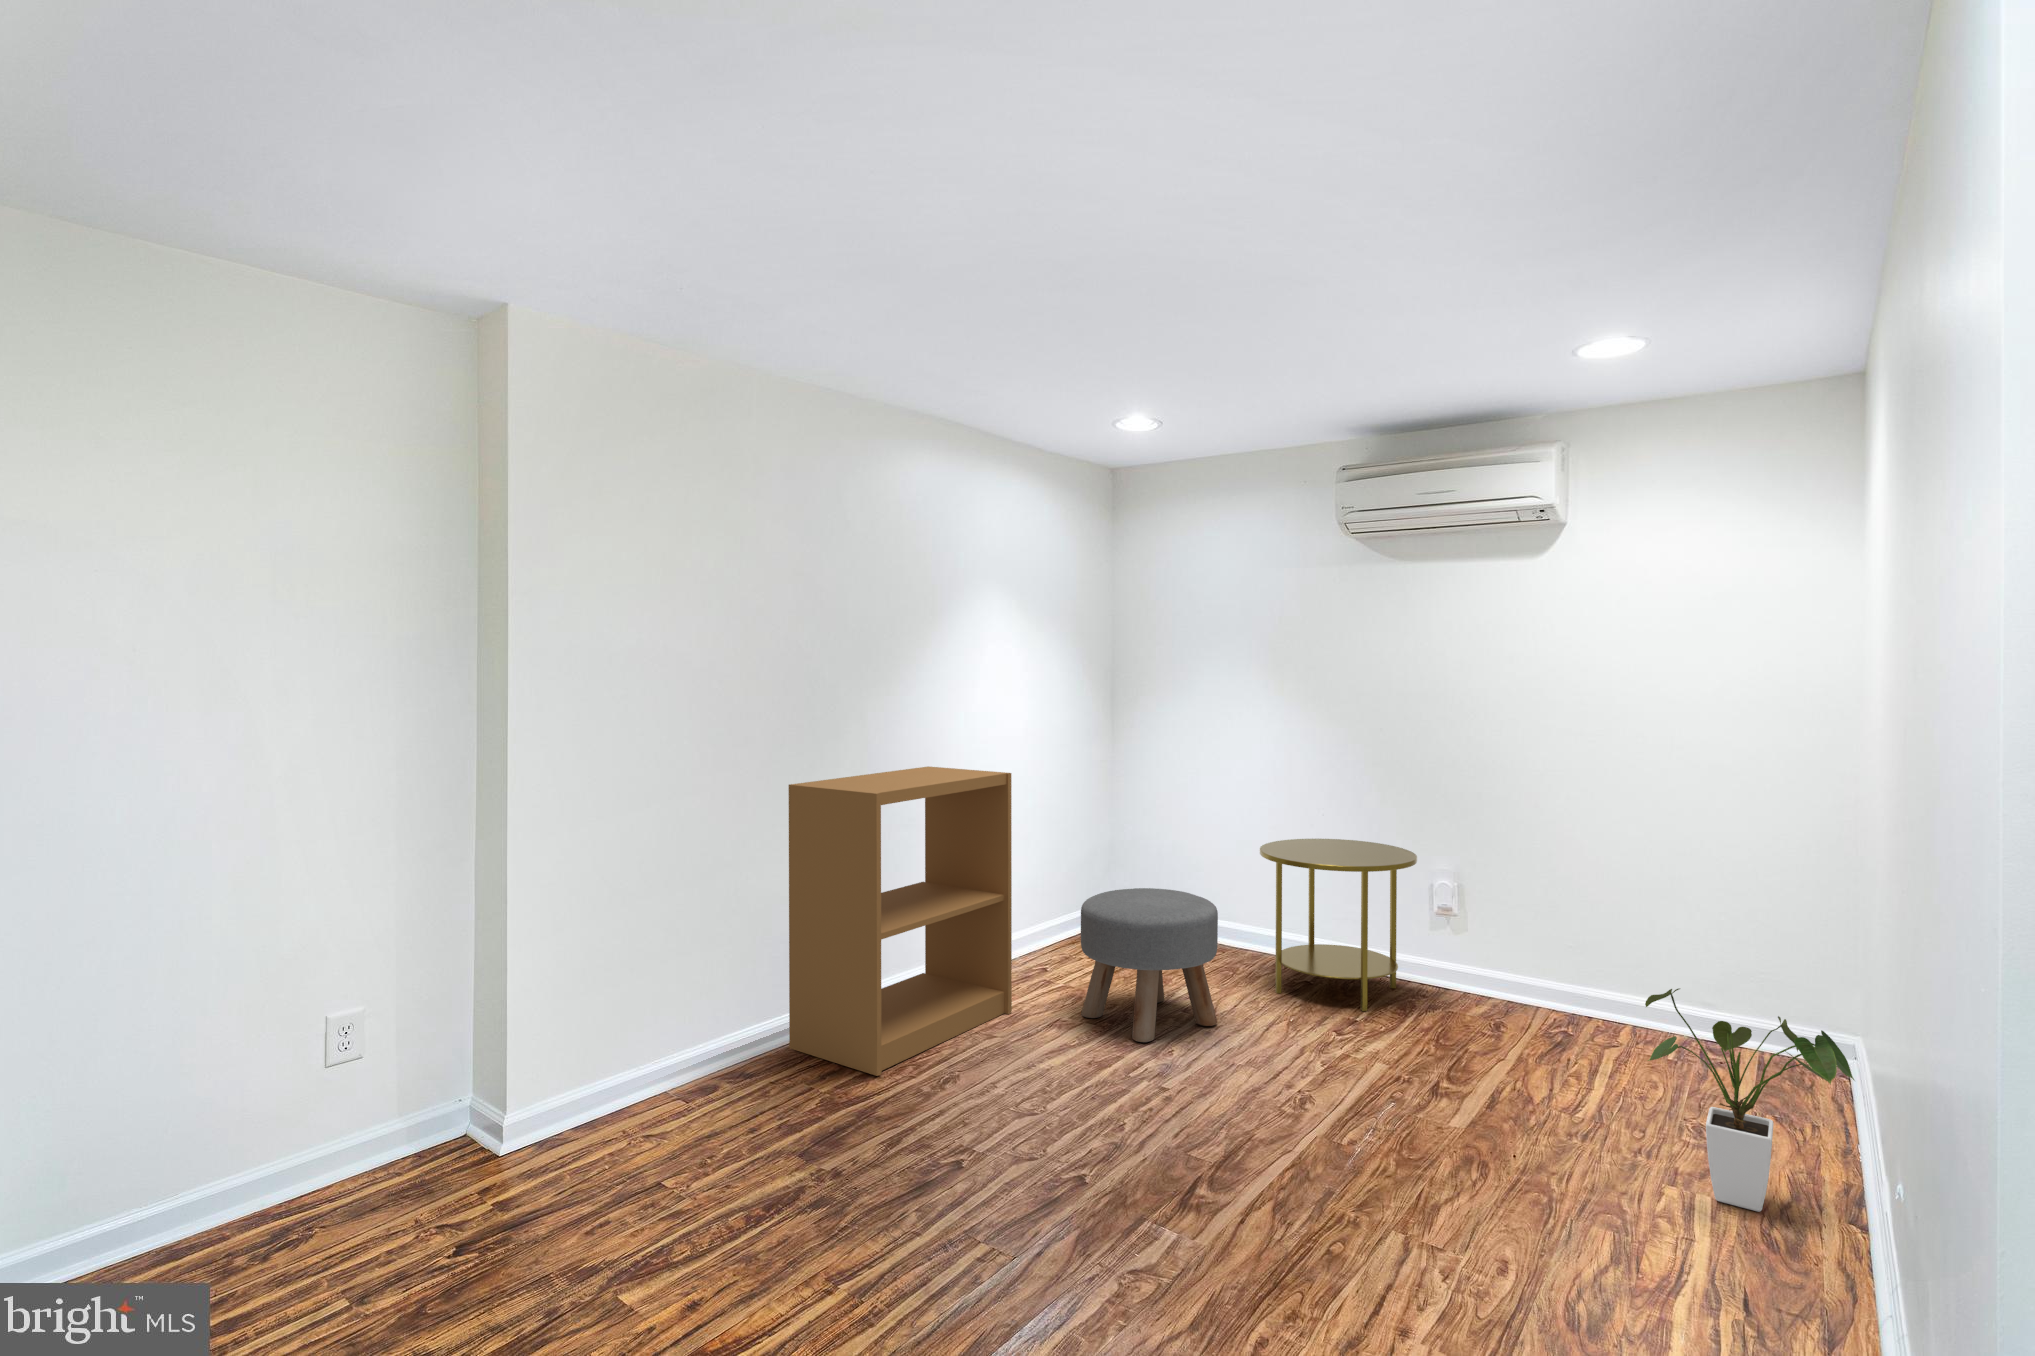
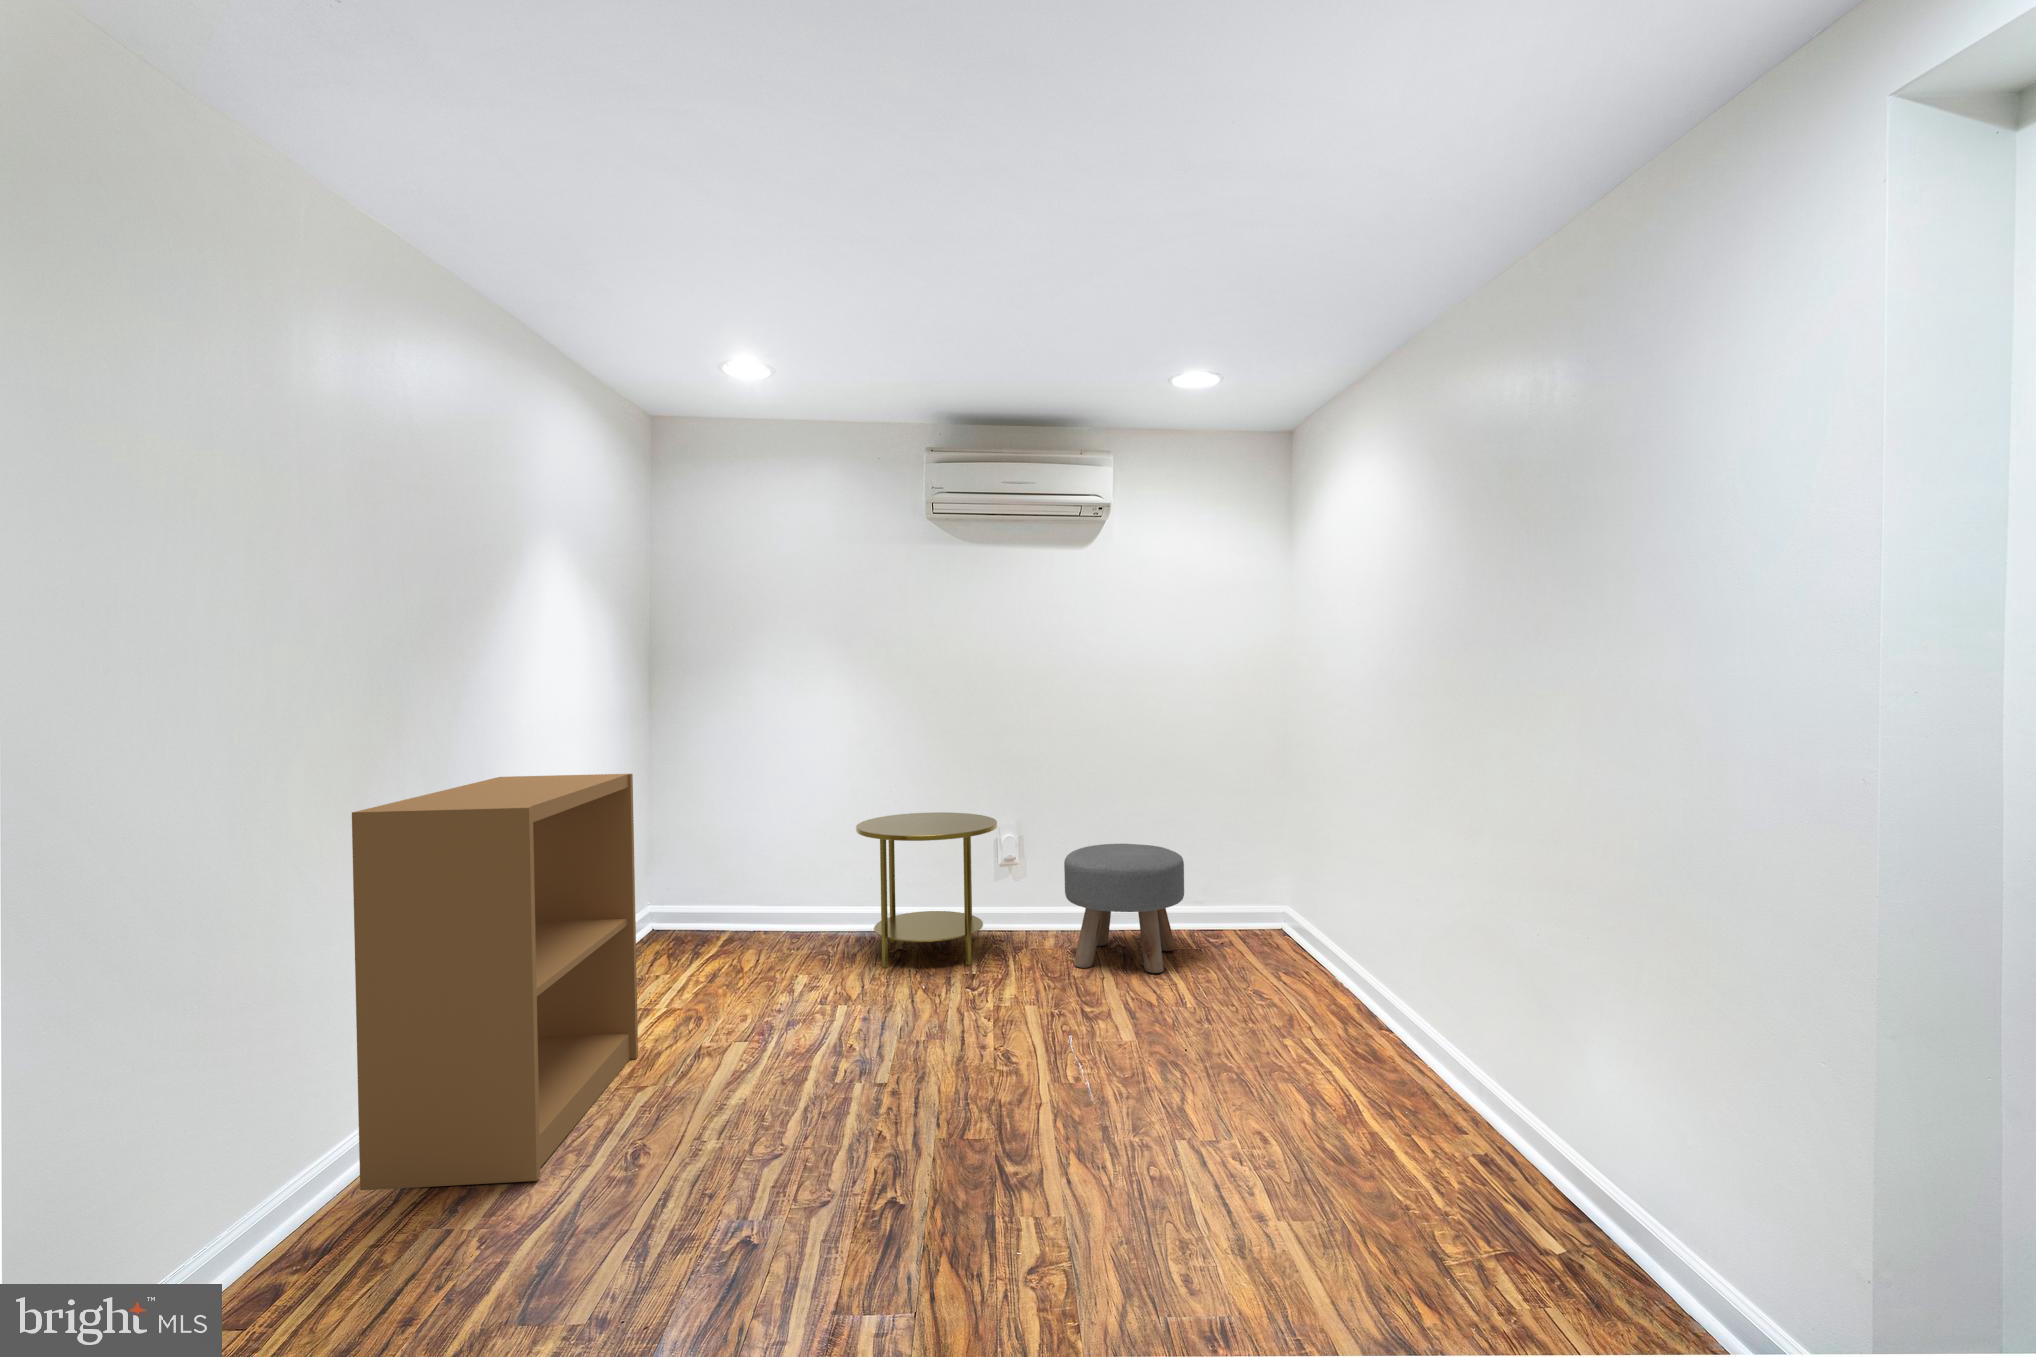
ottoman: present [1081,888,1218,1042] -> present [1064,844,1184,973]
house plant: present [1645,988,1854,1212] -> none [1254,883,1403,1037]

